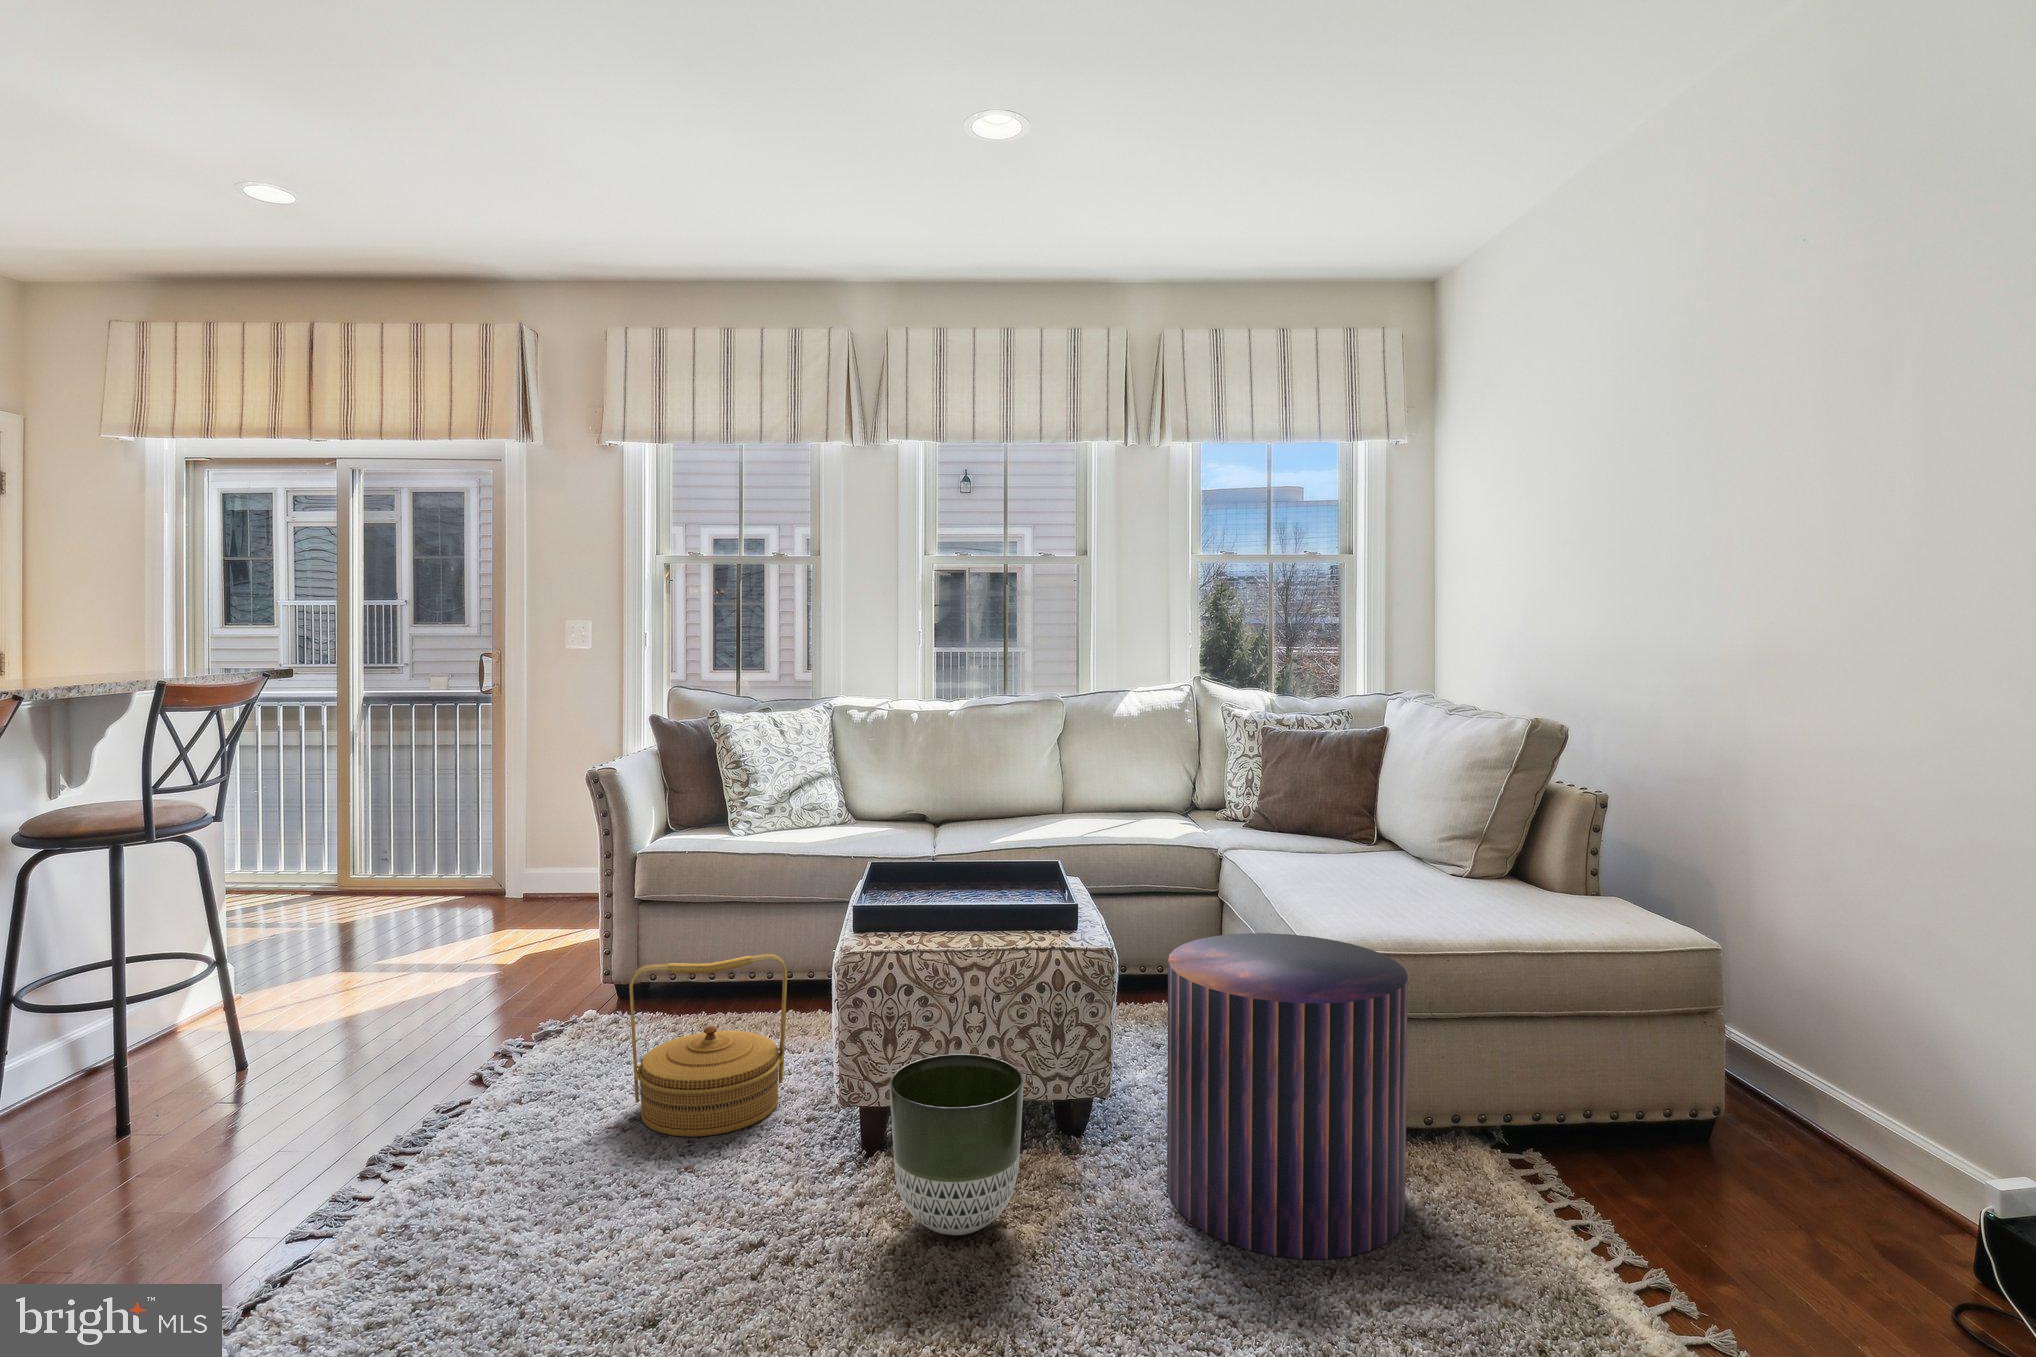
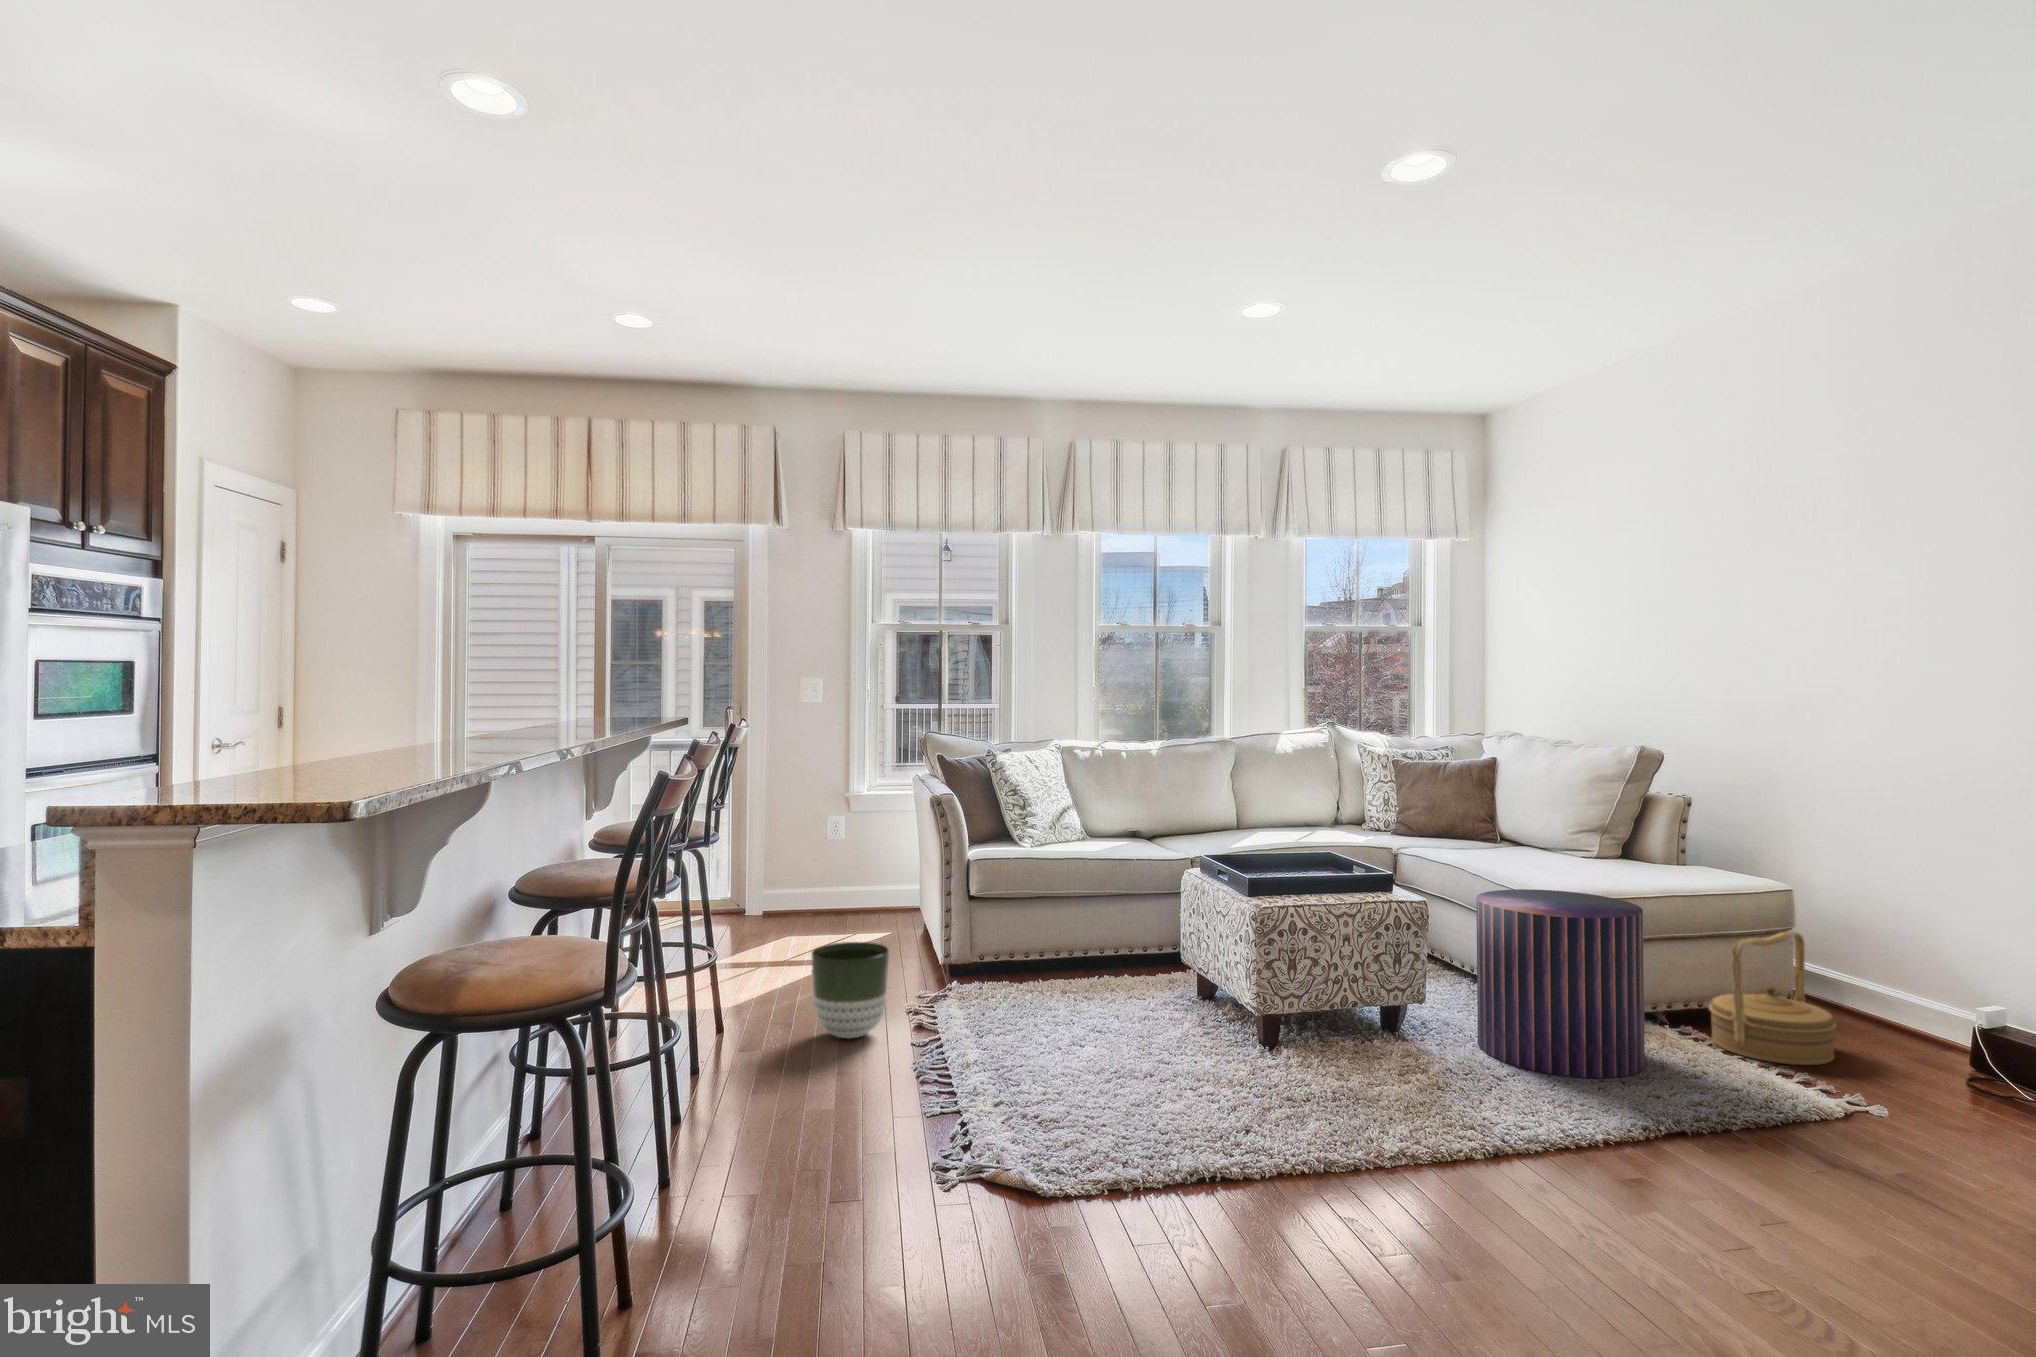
basket: present [629,954,788,1137] -> present [1709,931,1837,1065]
planter: present [890,1054,1023,1235] -> present [811,942,889,1039]

